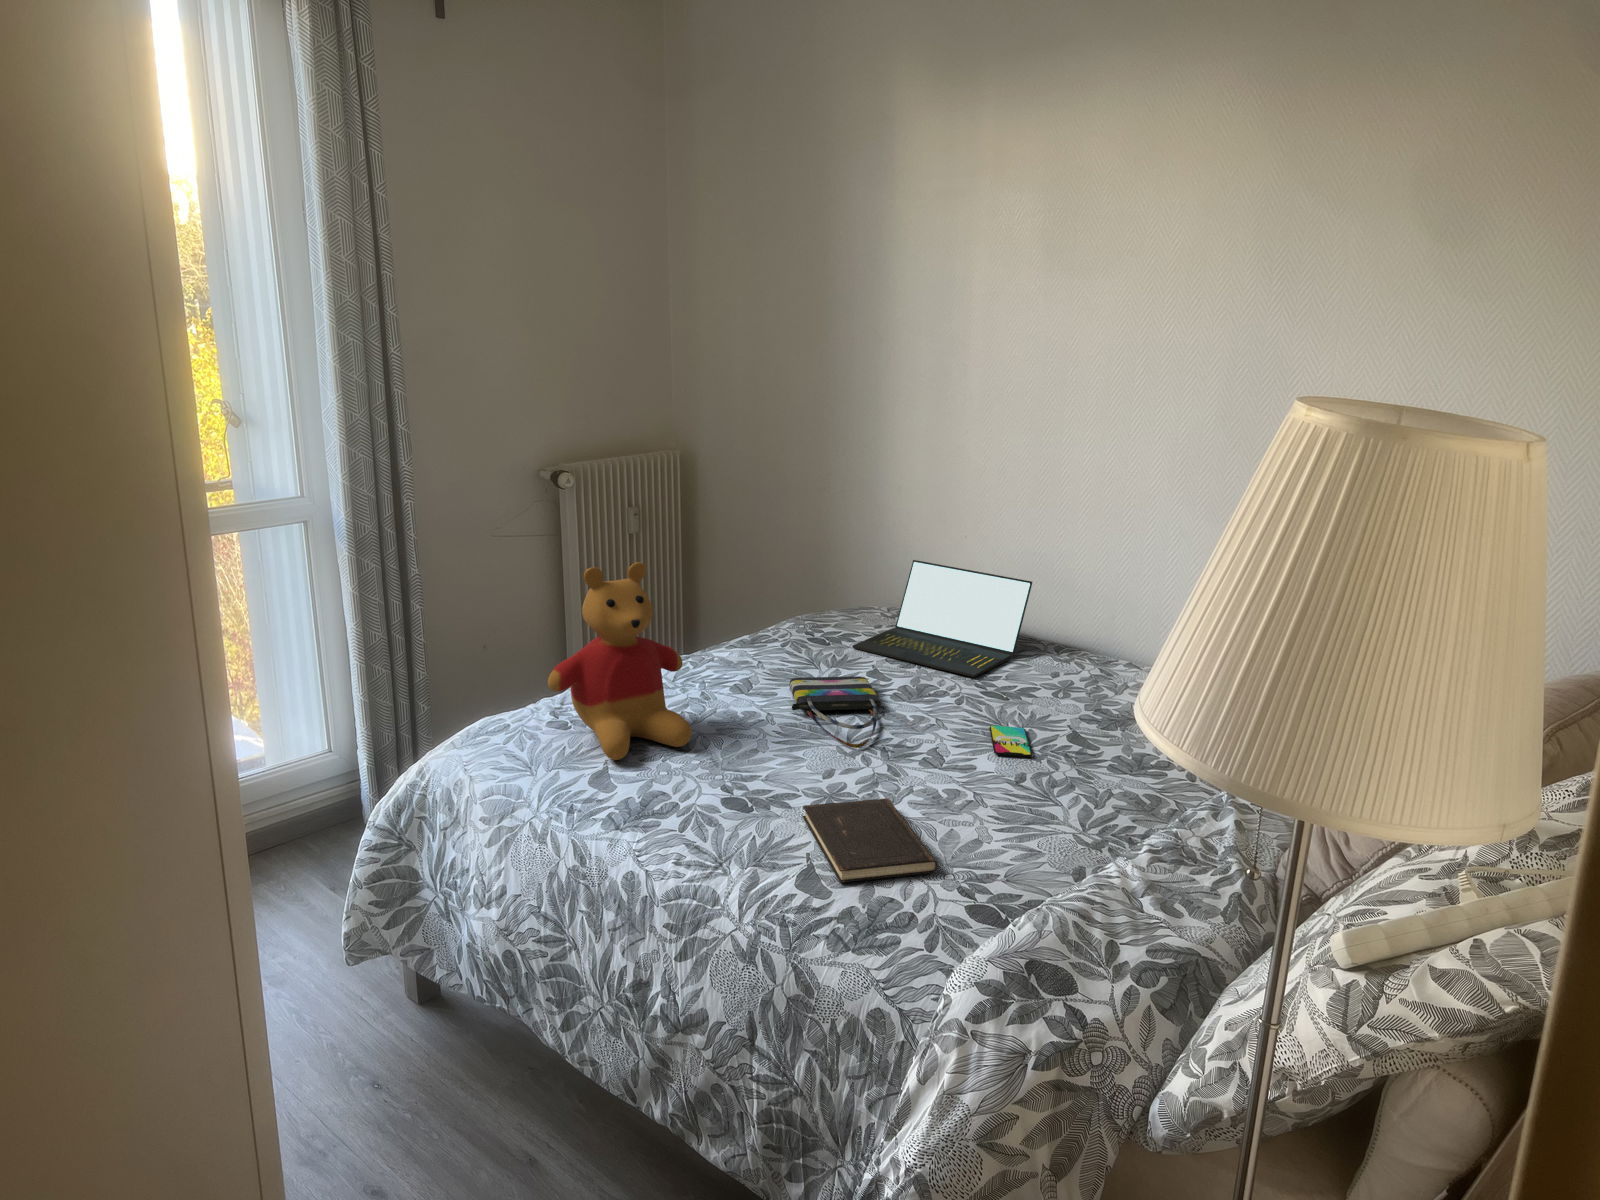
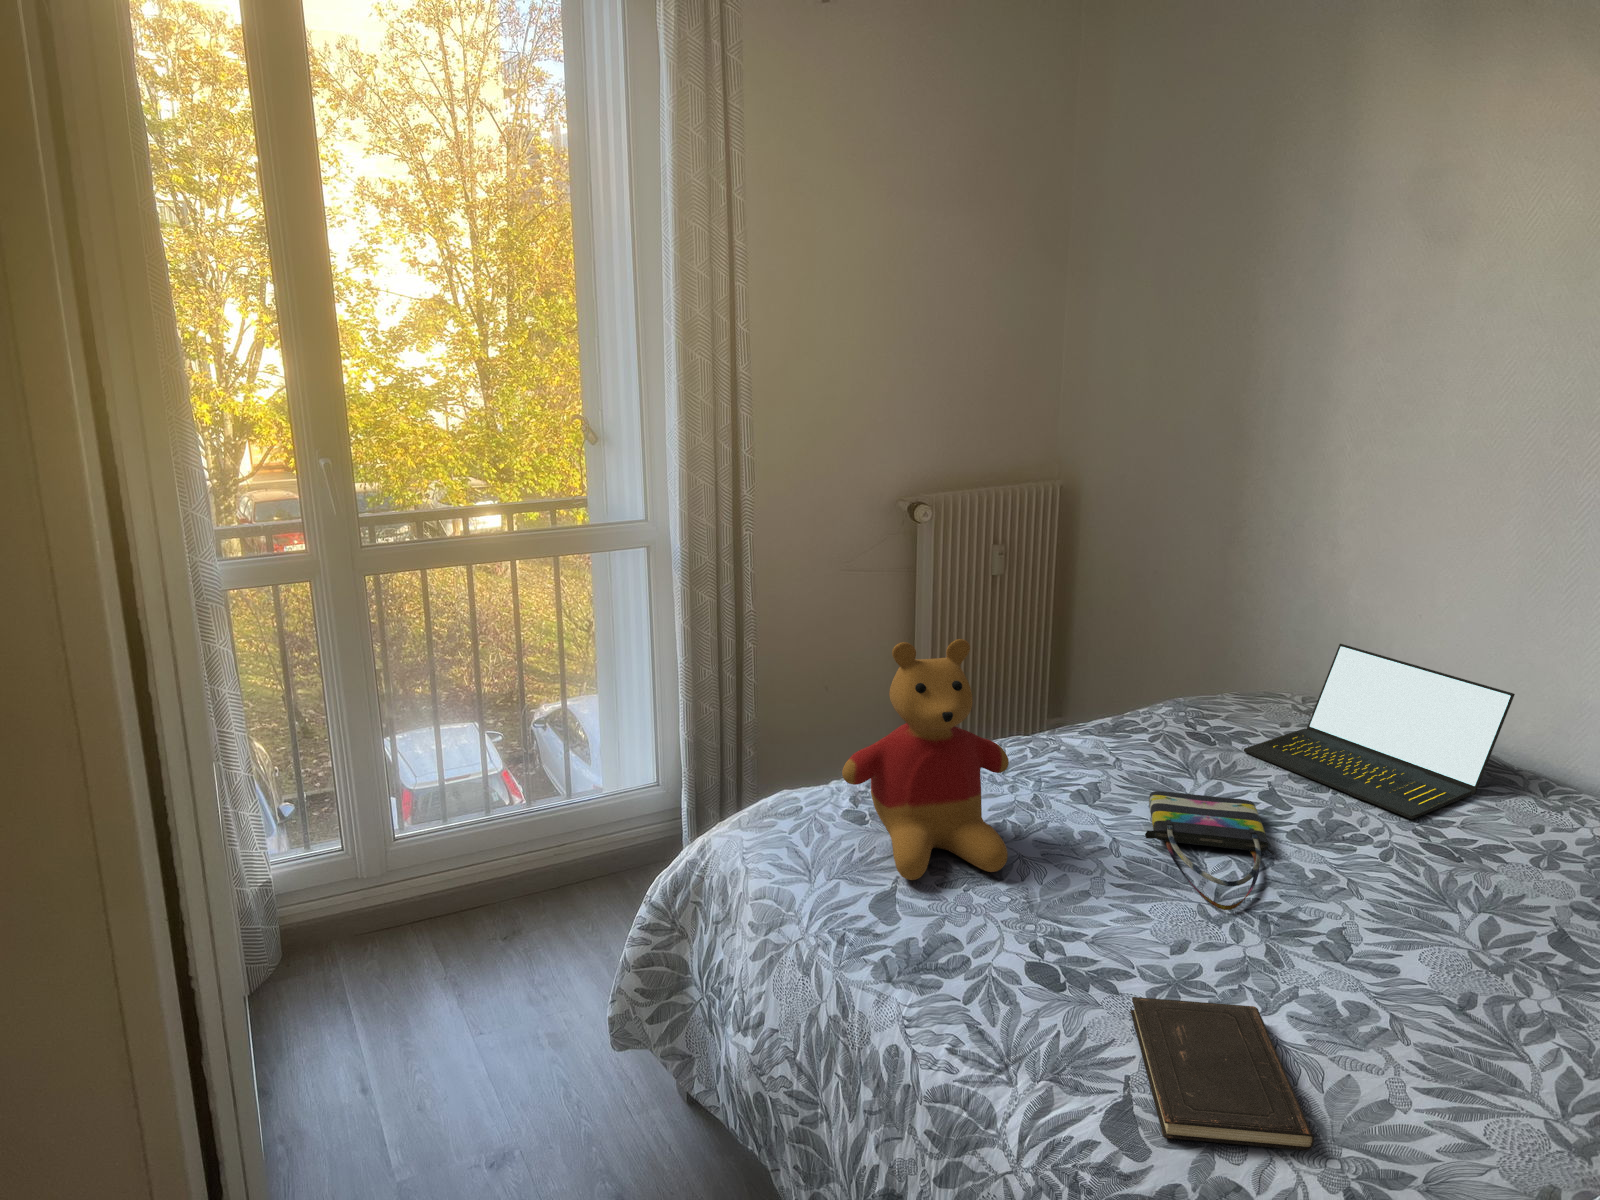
smartphone: present [990,726,1032,757] -> none [1426,904,1490,967]

